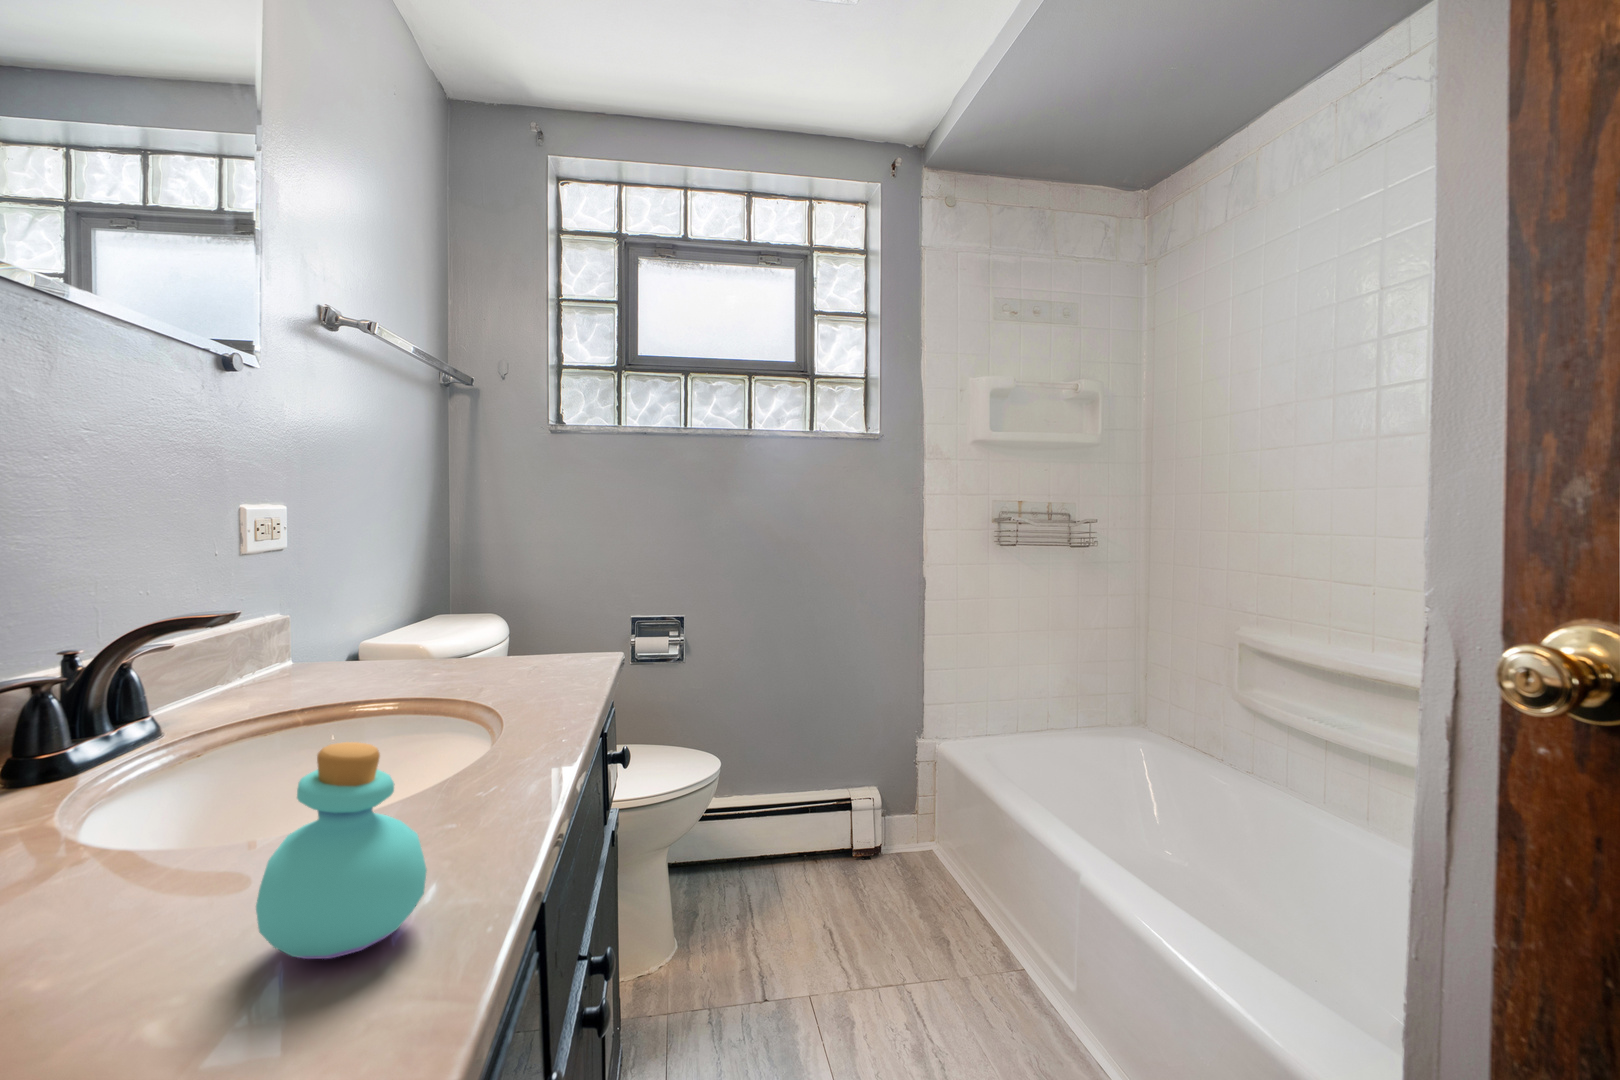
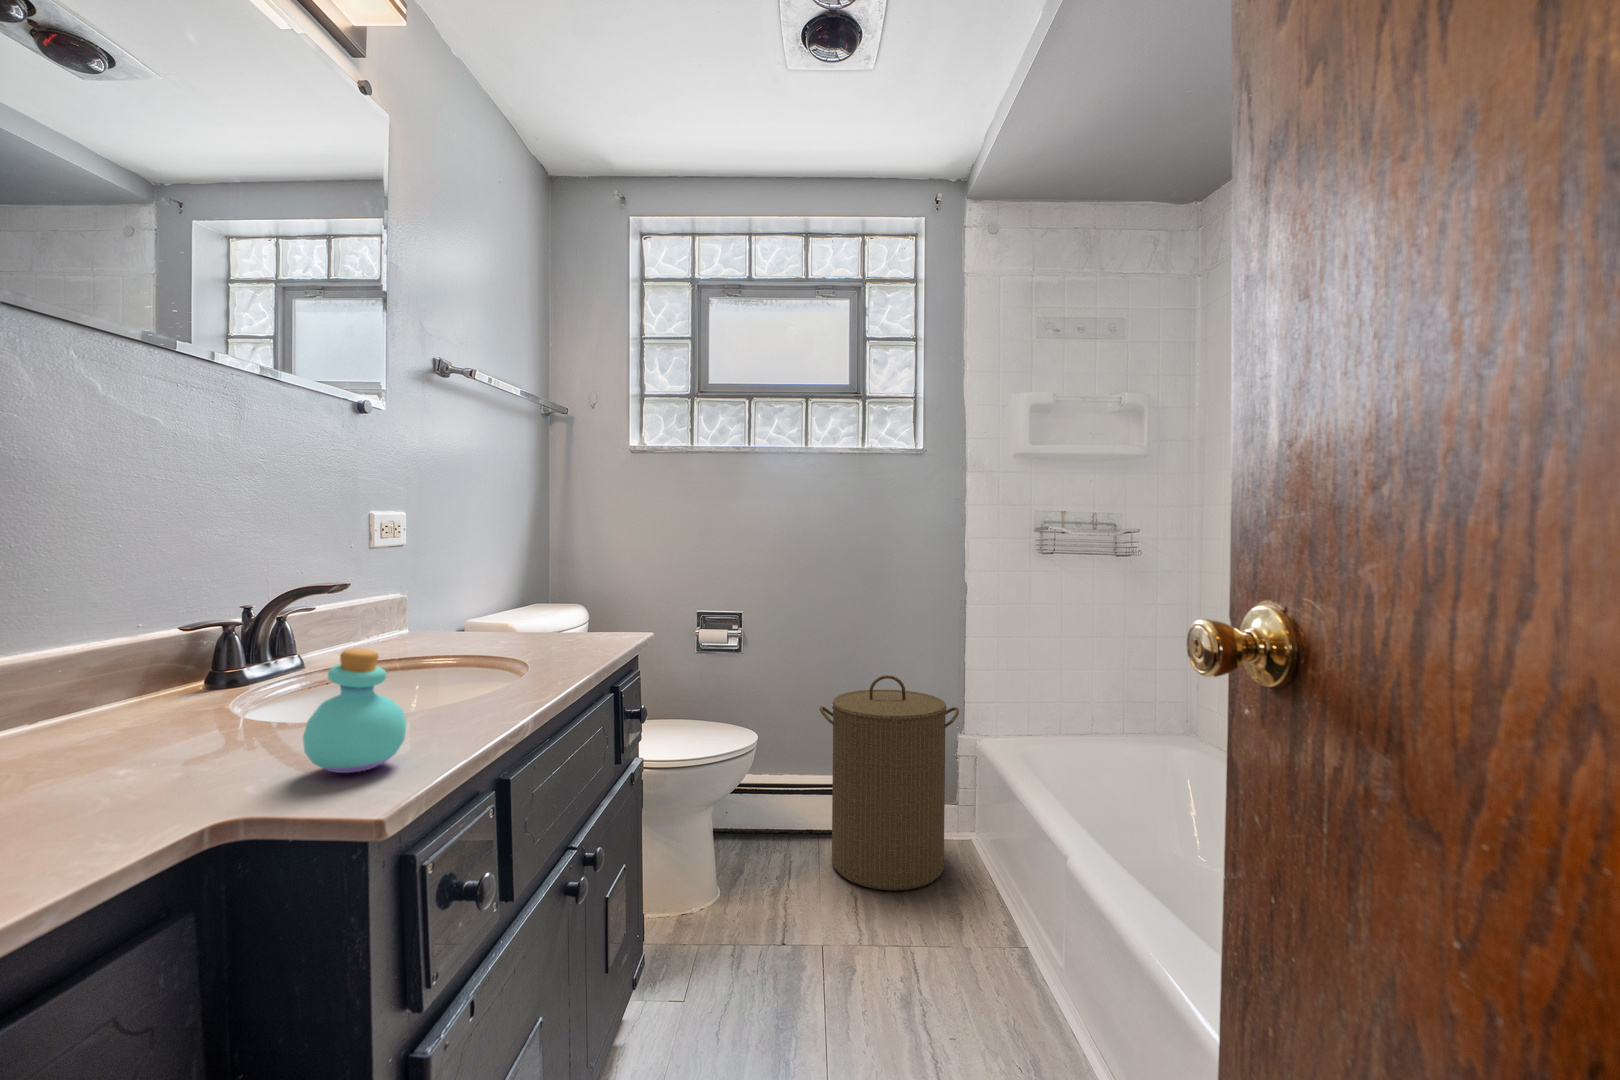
laundry hamper: none [778,683,929,919] -> present [819,675,959,890]

